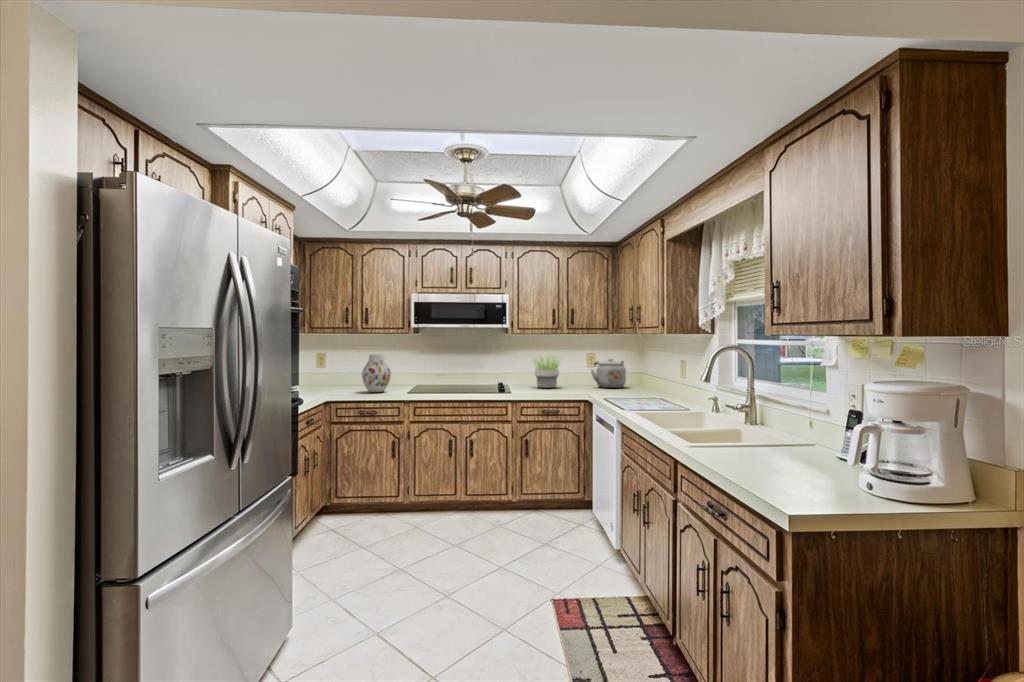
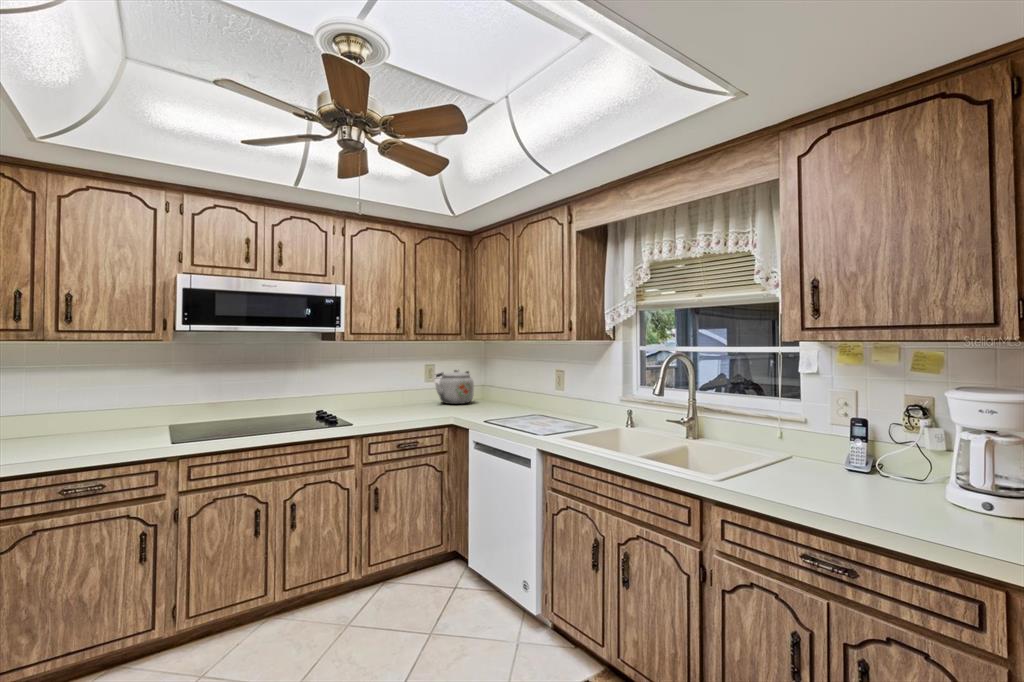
vase: present [362,354,391,392] -> none [60,377,128,447]
potted plant: present [533,356,559,388] -> none [354,364,408,411]

